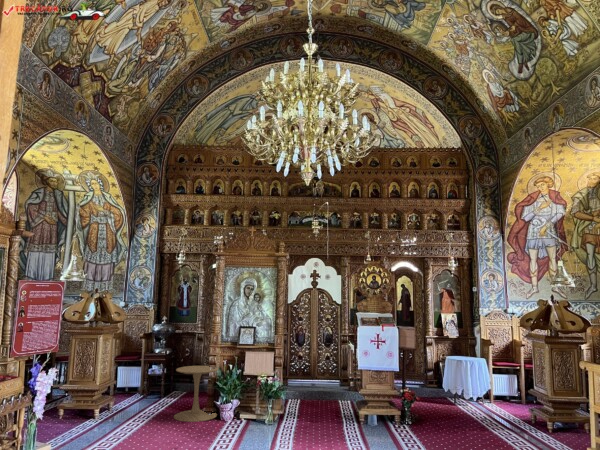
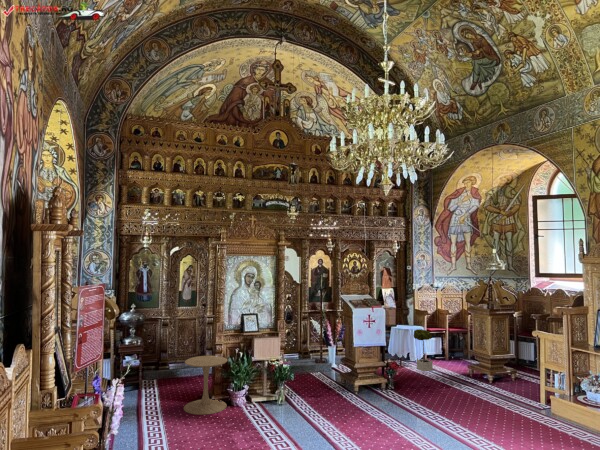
potted tree: none [460,358,484,410] -> present [414,329,433,371]

